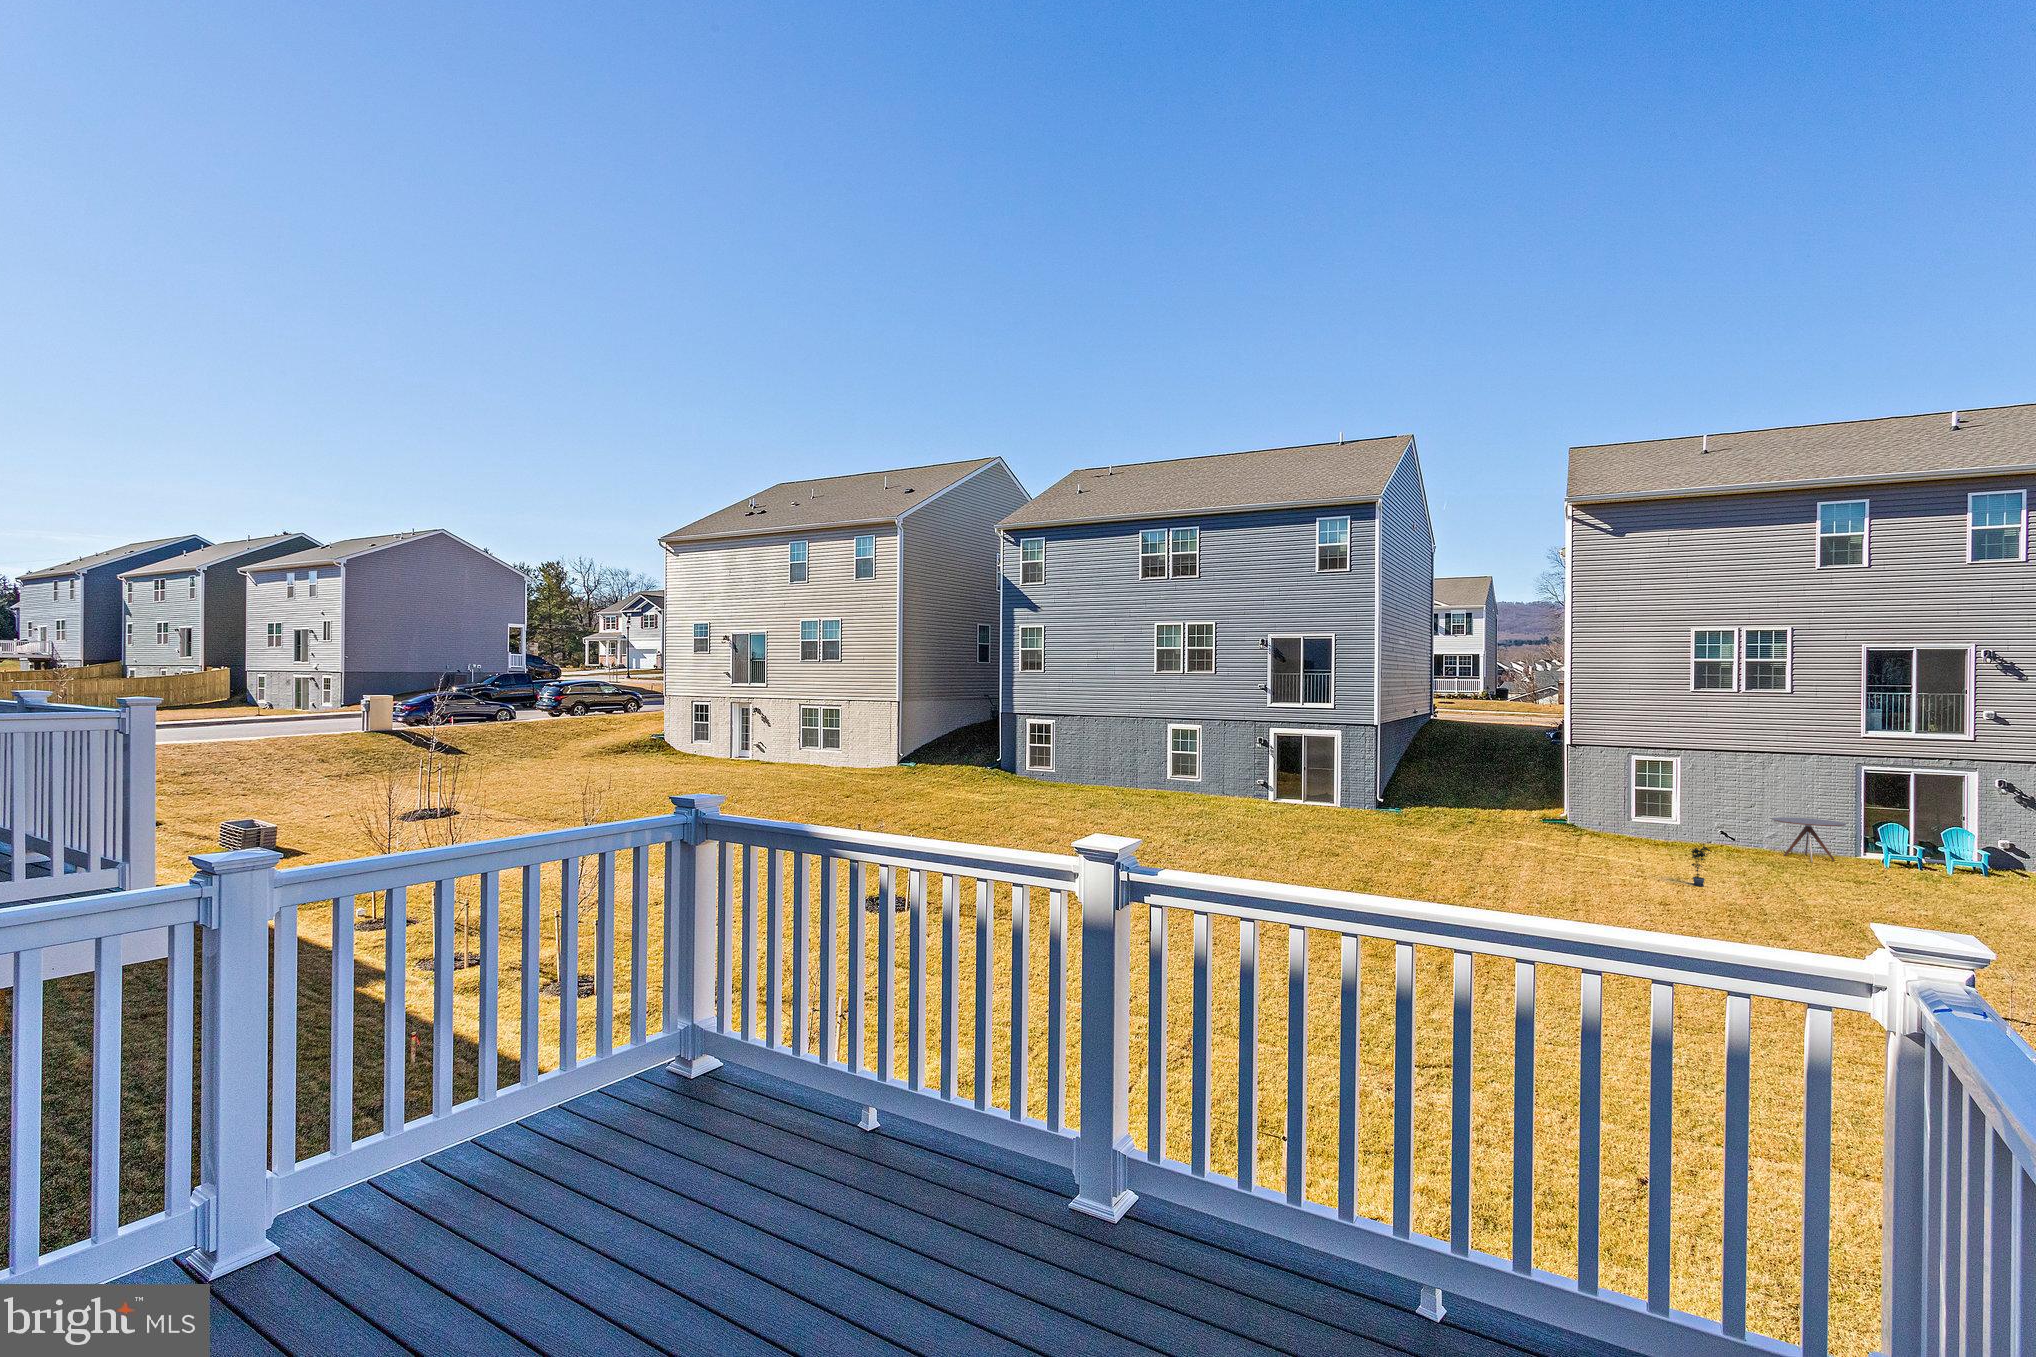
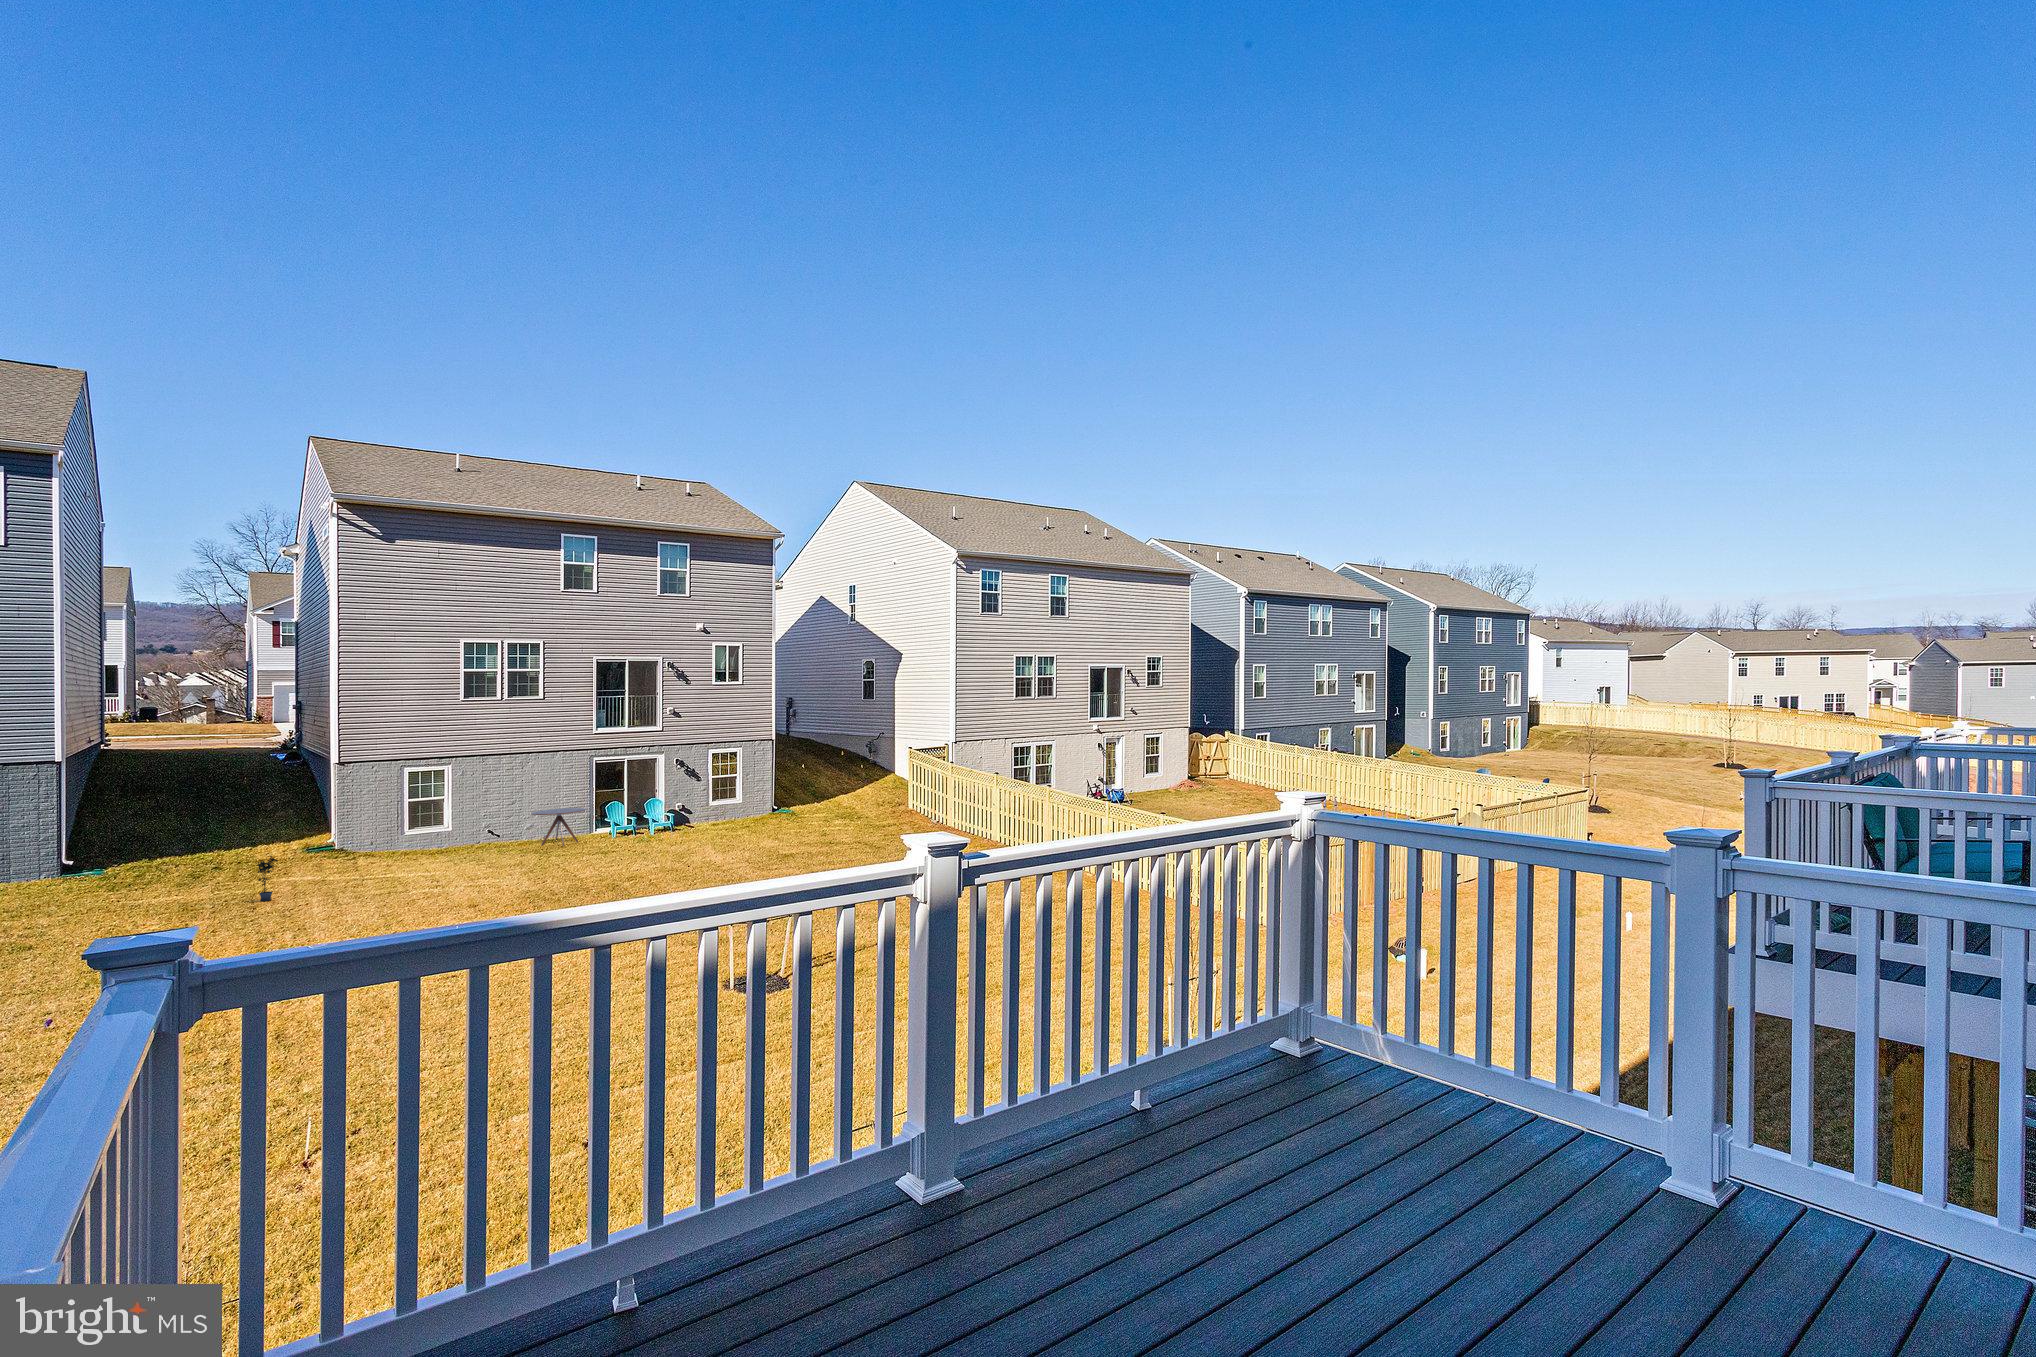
potted plant: present [1690,845,1710,886] -> present [256,856,278,901]

